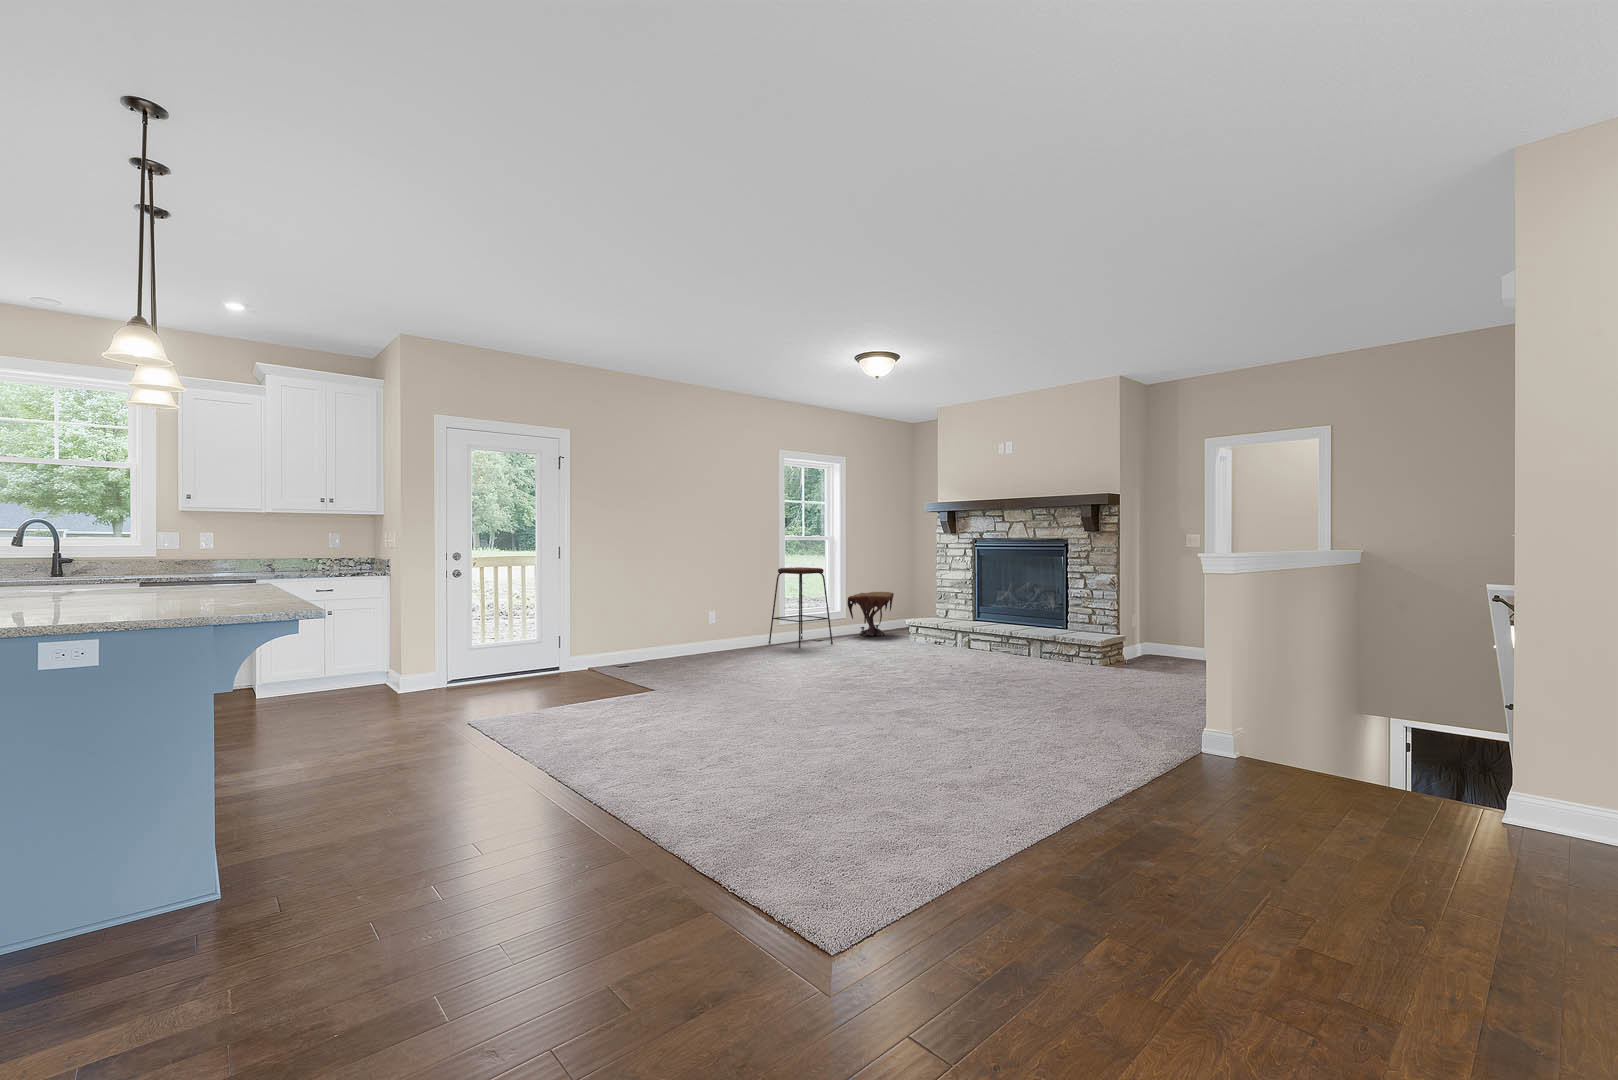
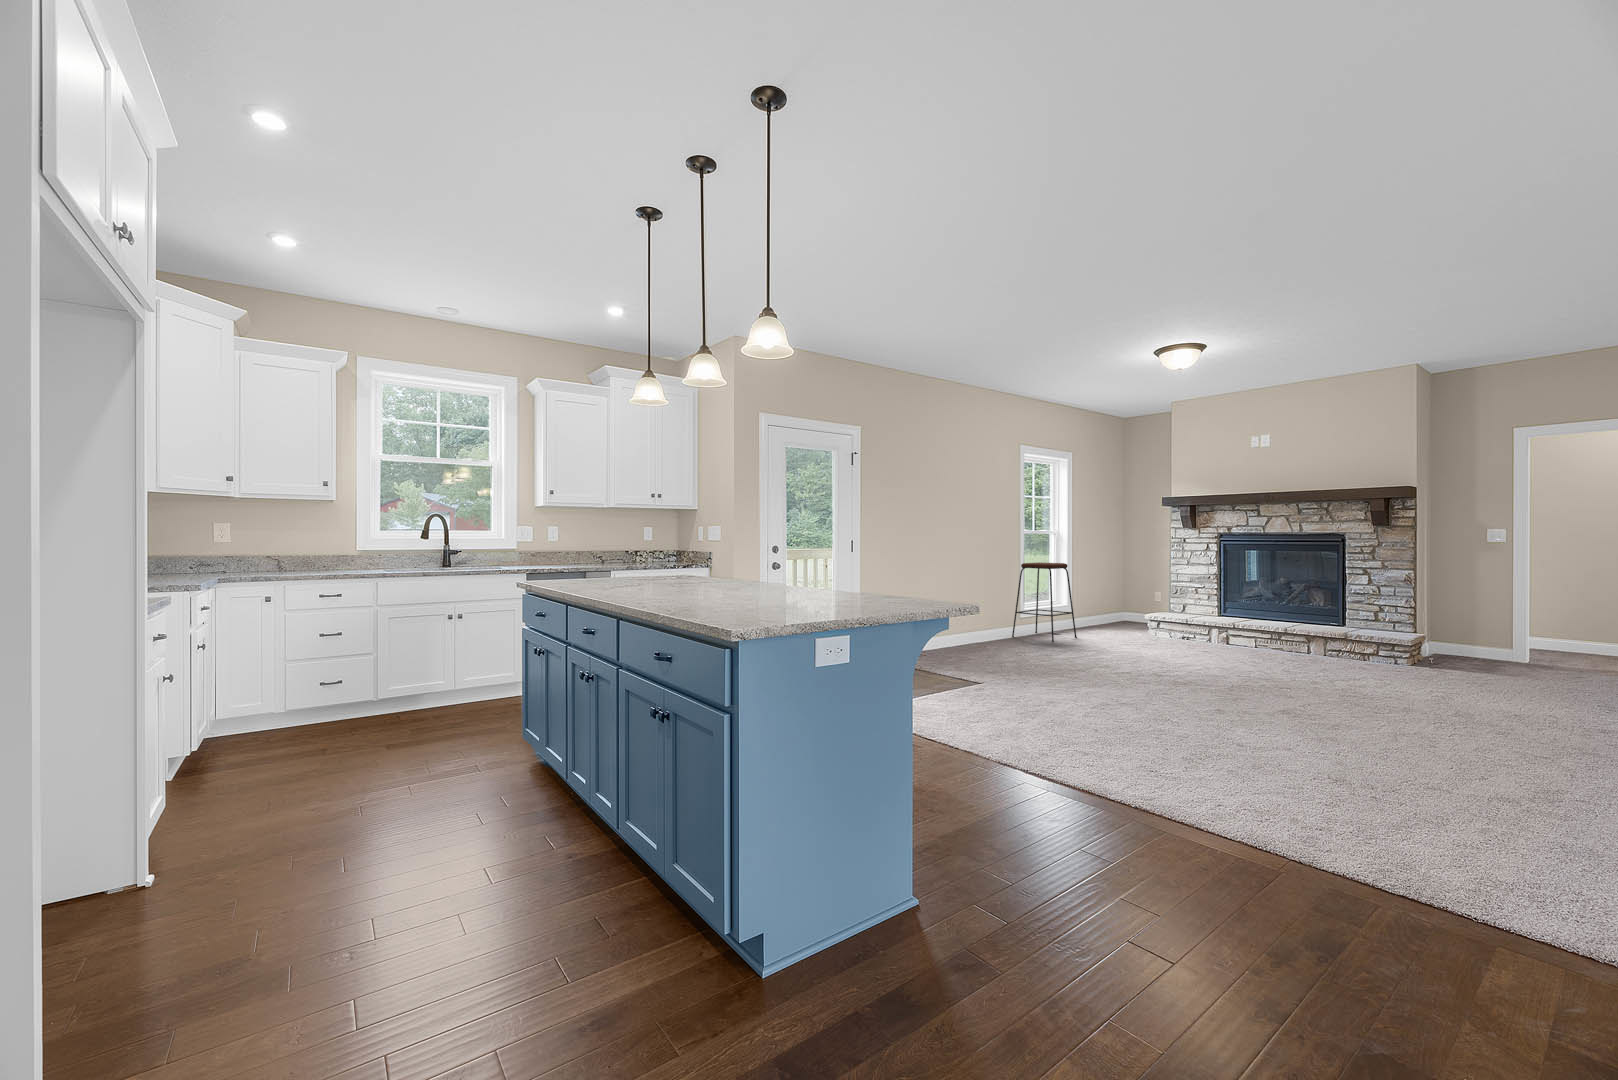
side table: present [848,592,894,636] -> none [1076,587,1119,631]

